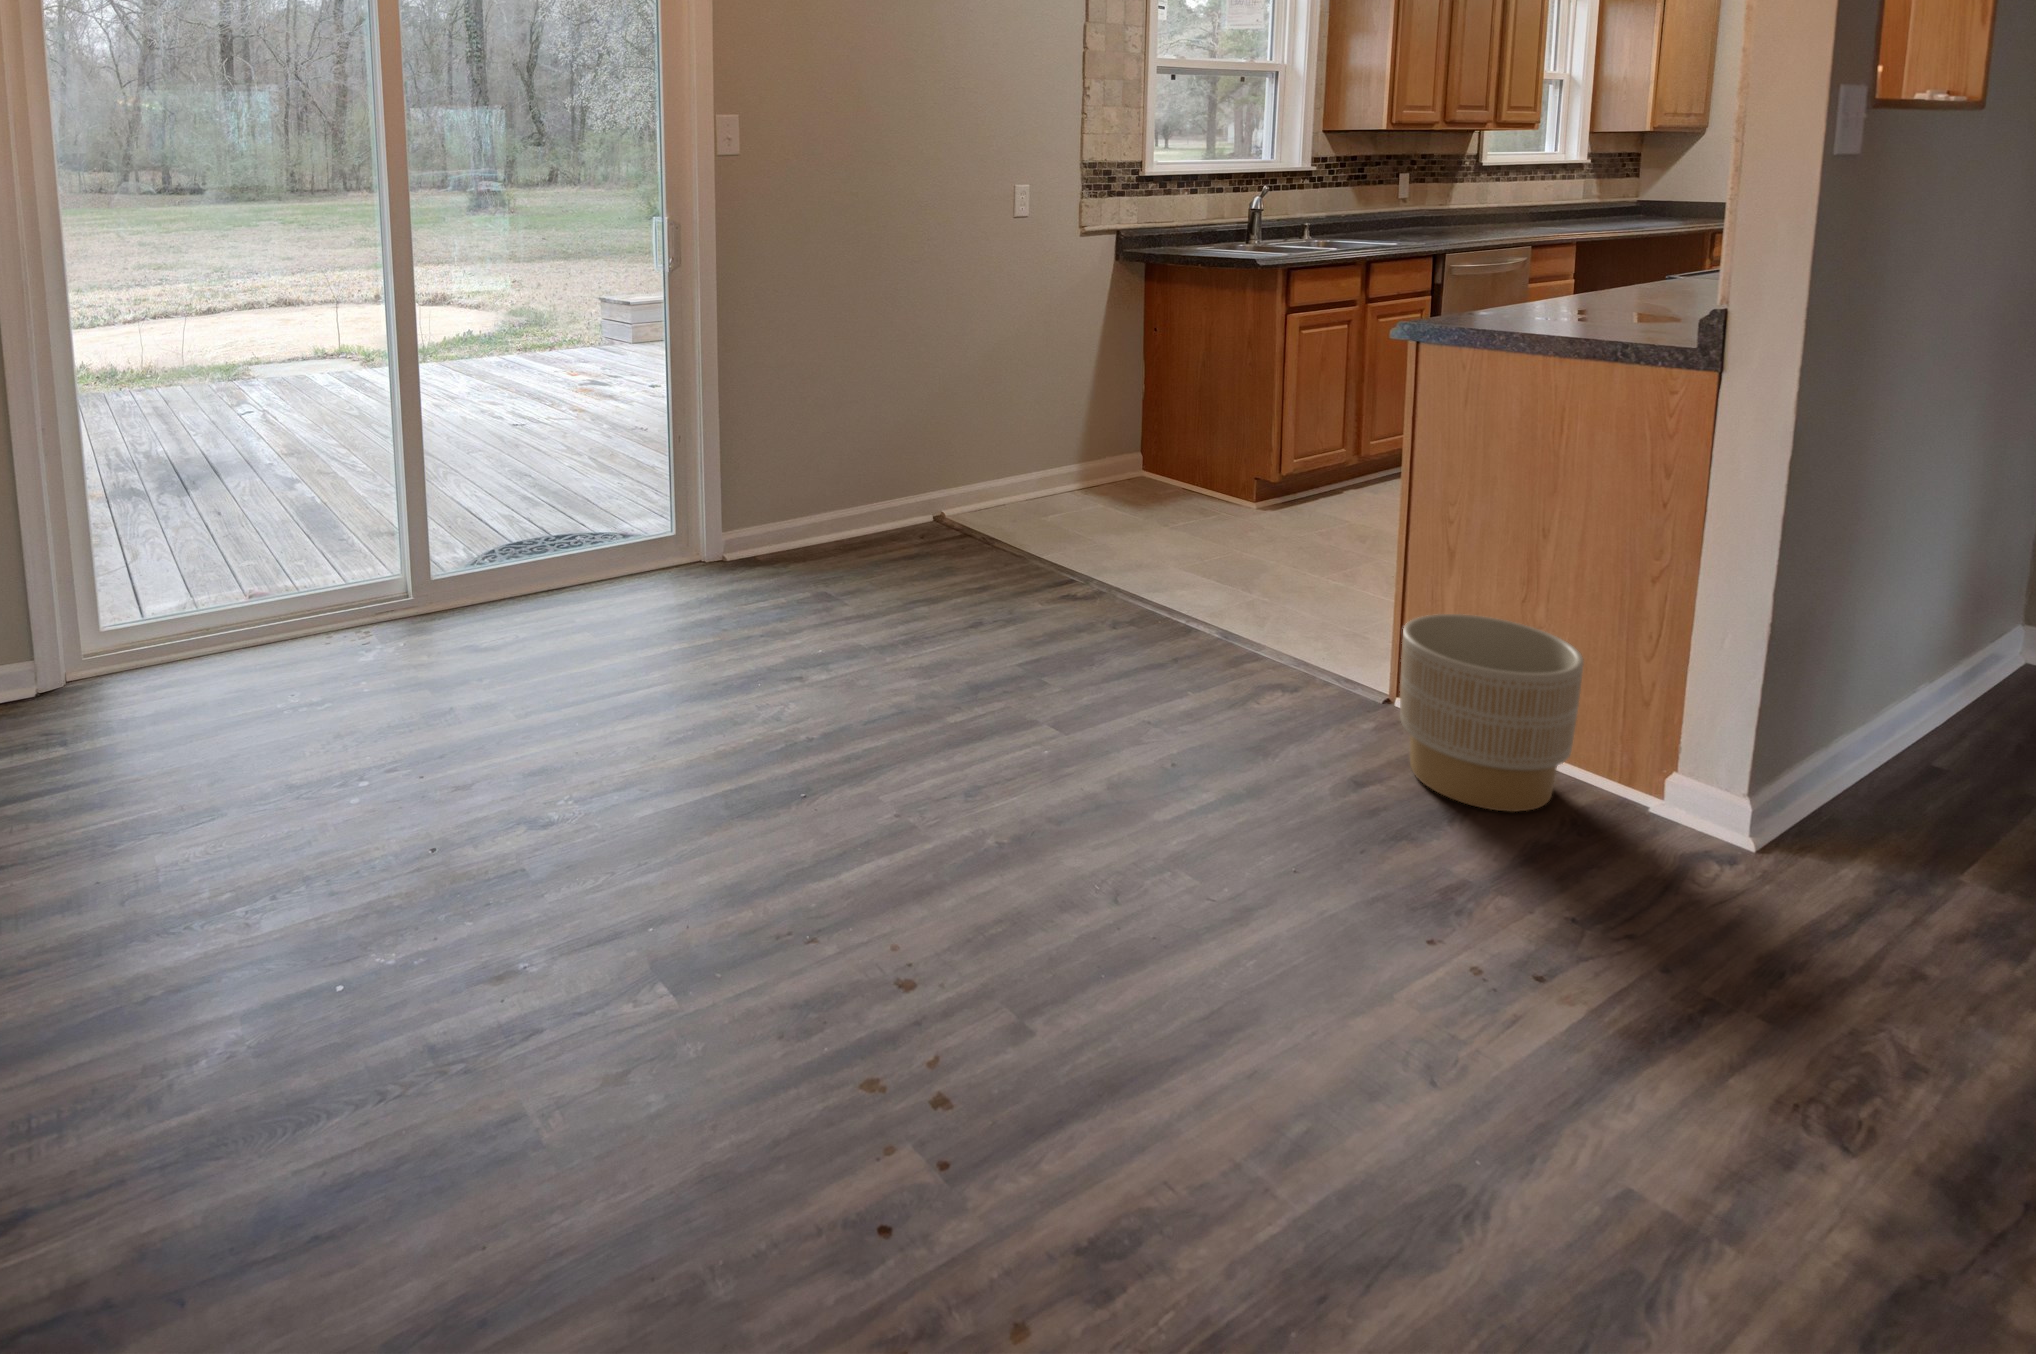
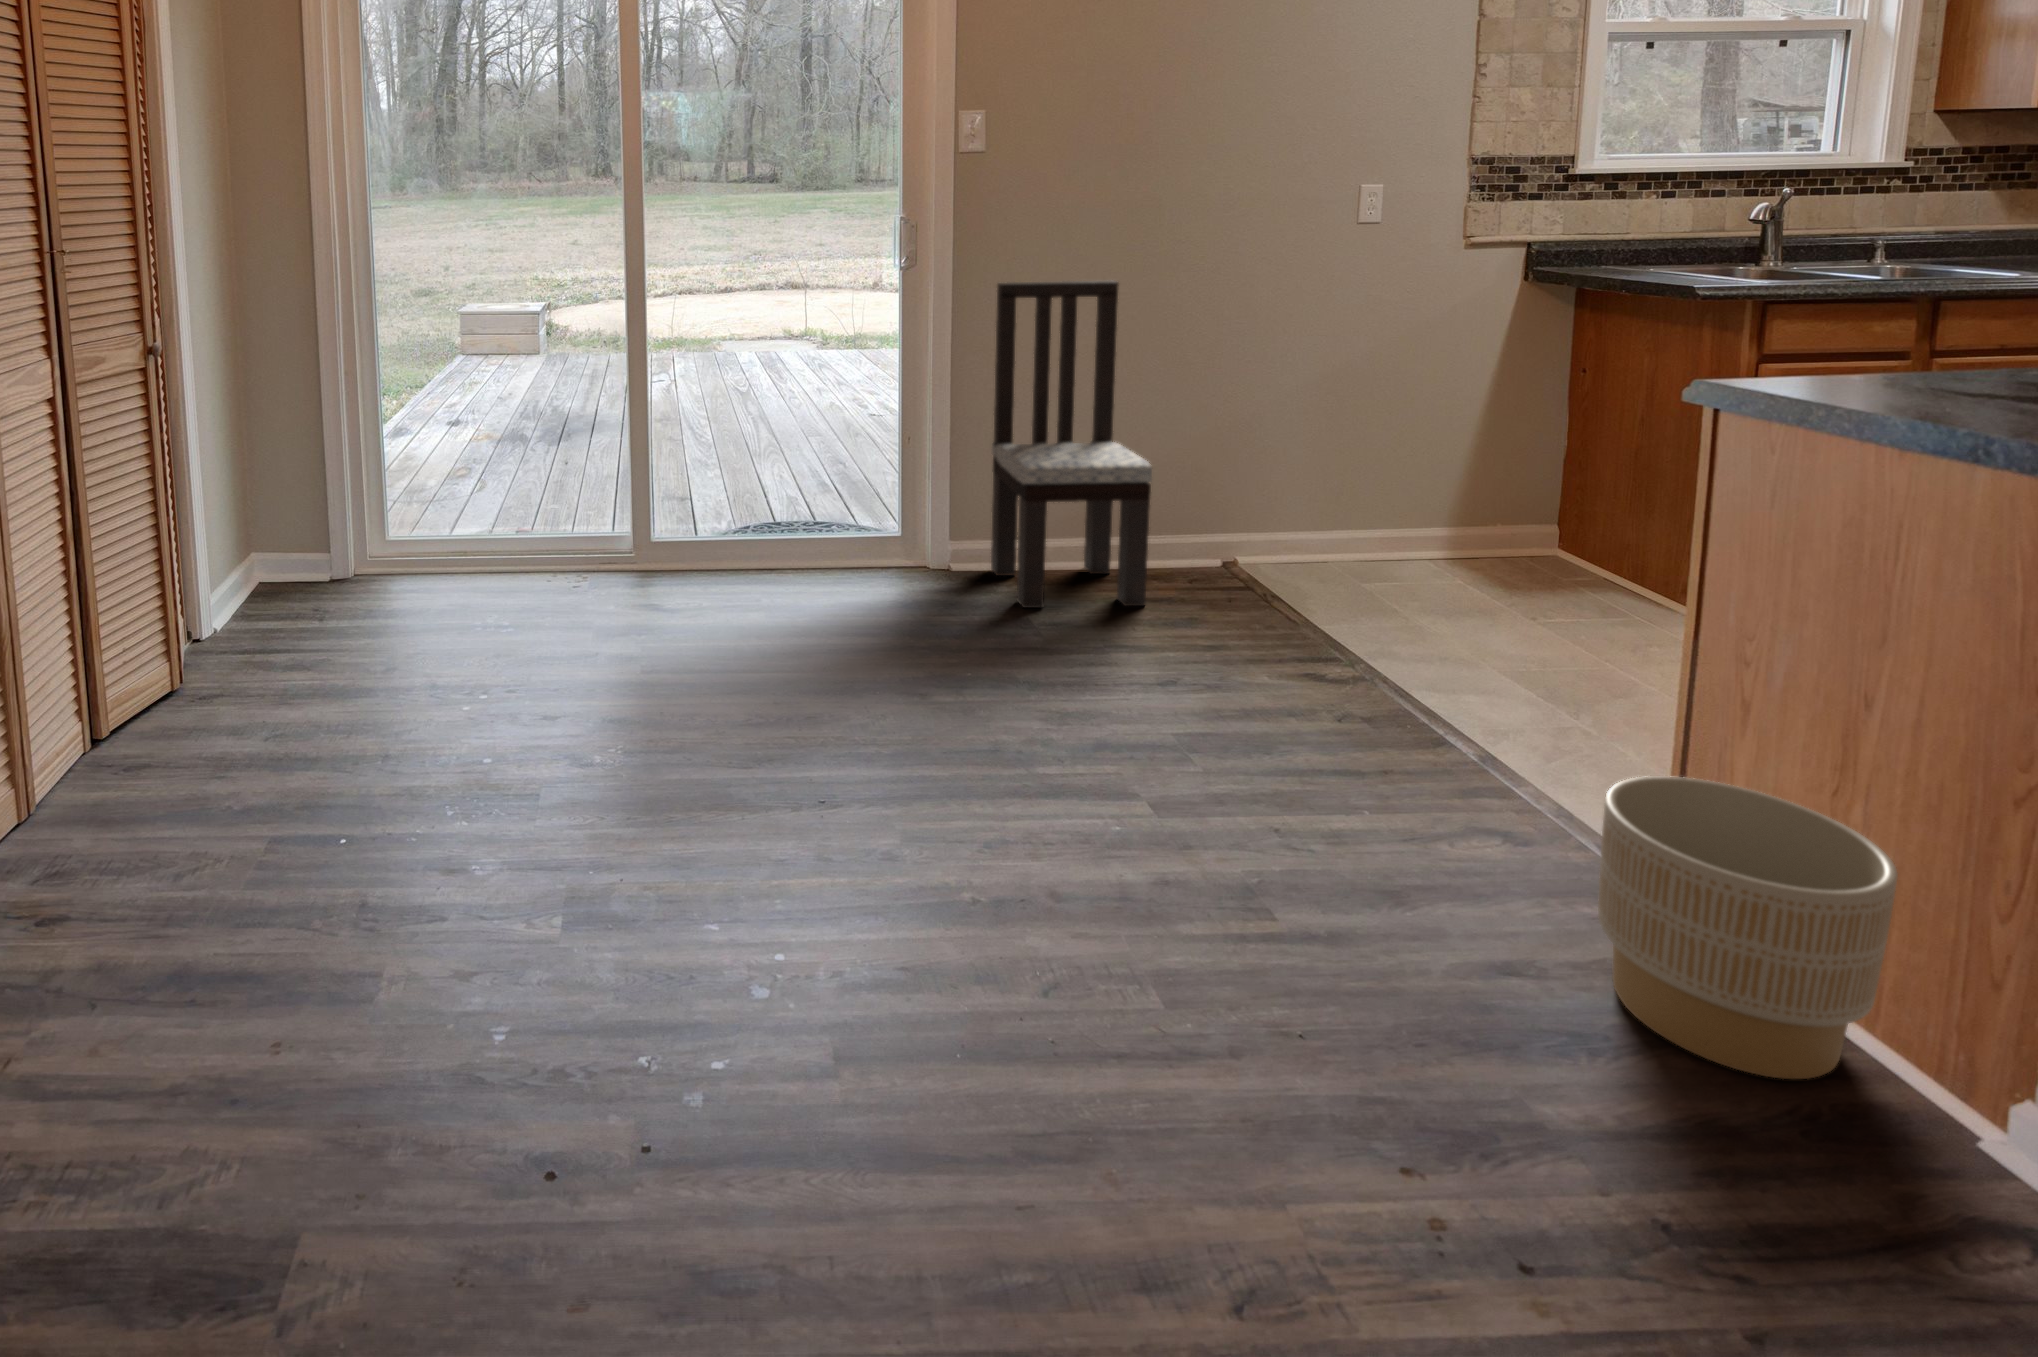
dining chair: none [764,273,916,583] -> present [991,281,1152,608]

